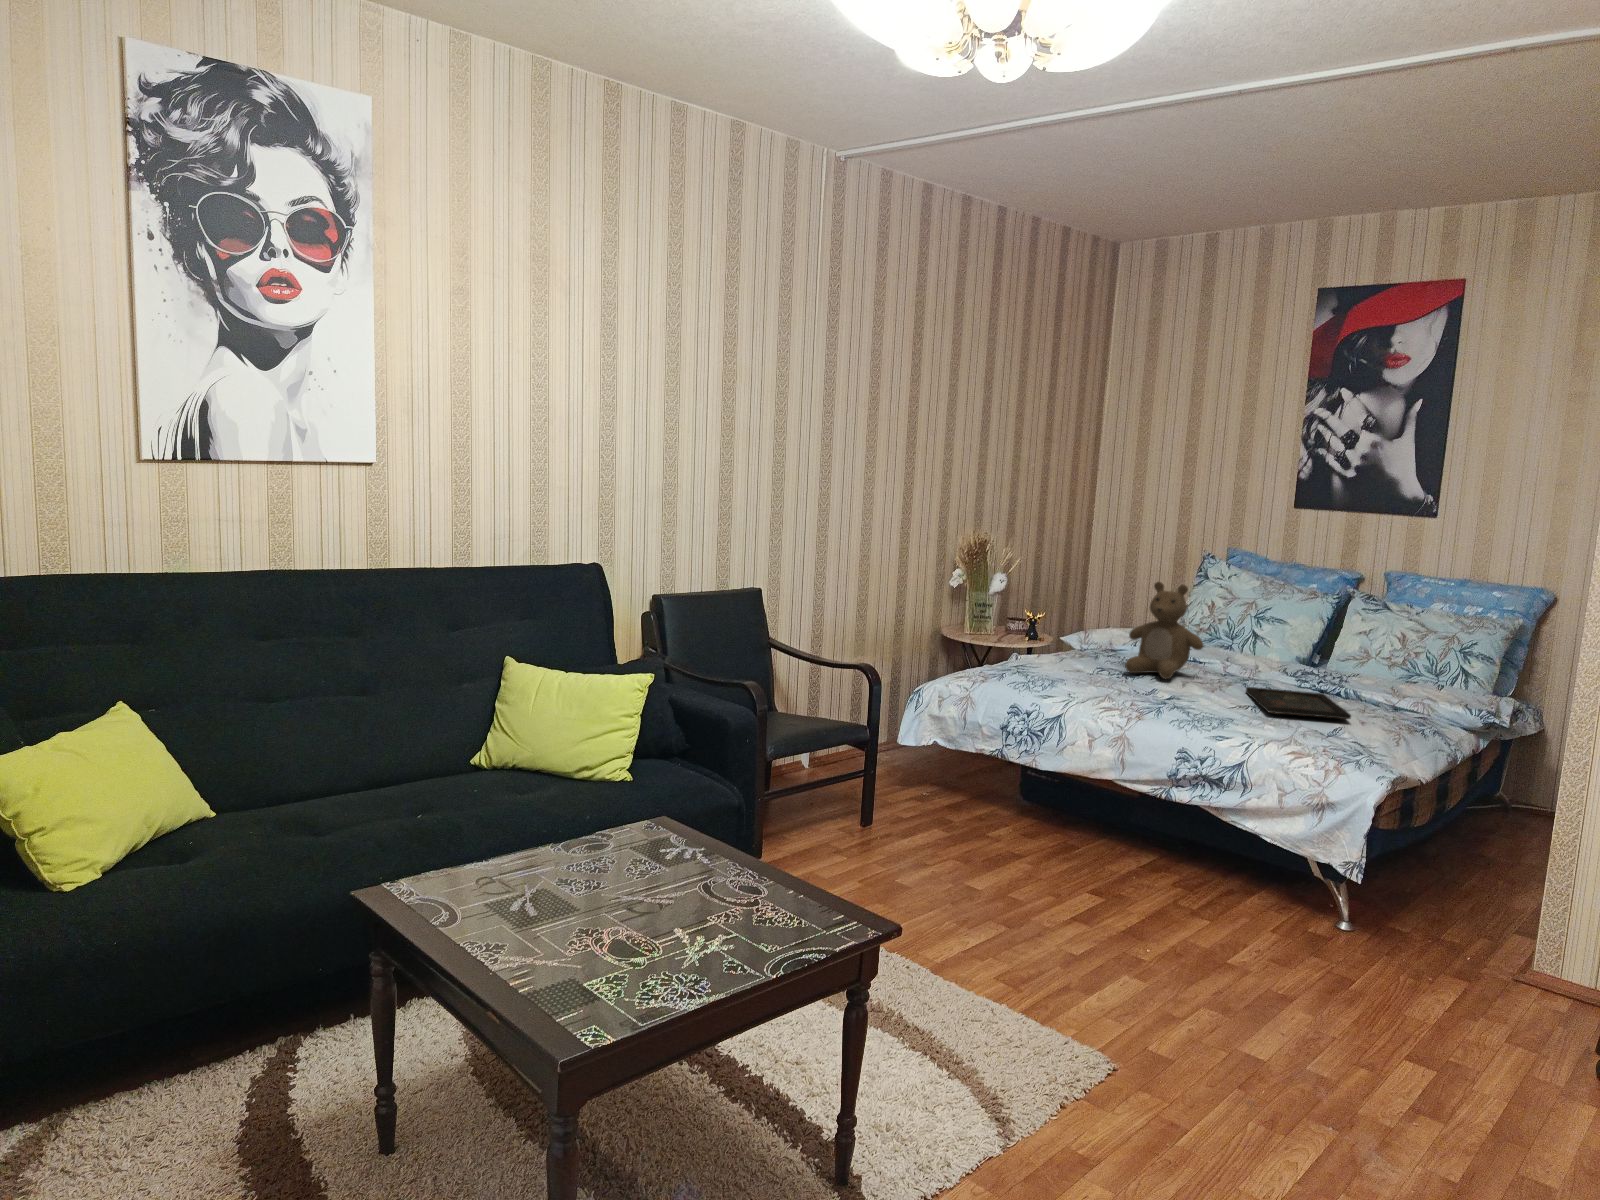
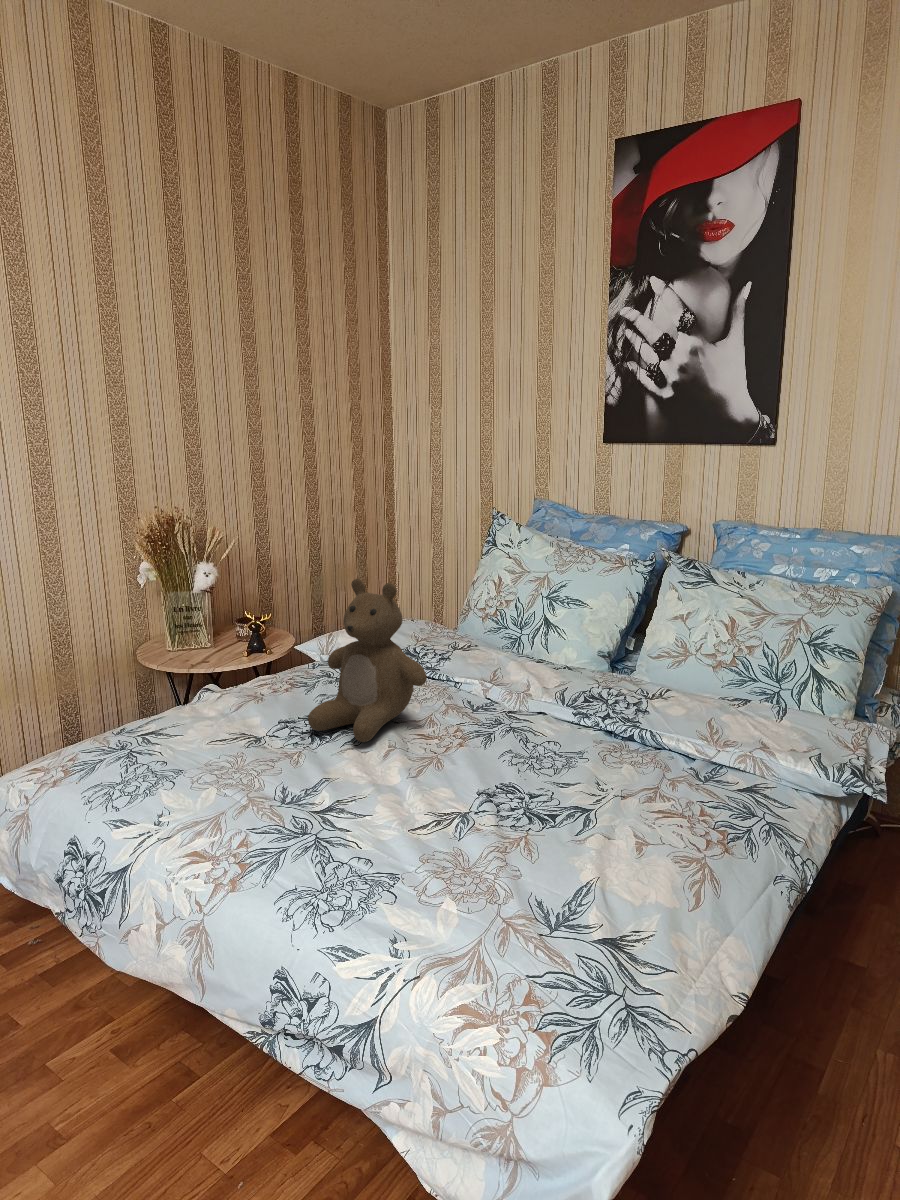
tray: present [1246,687,1351,719] -> none [479,751,625,837]

